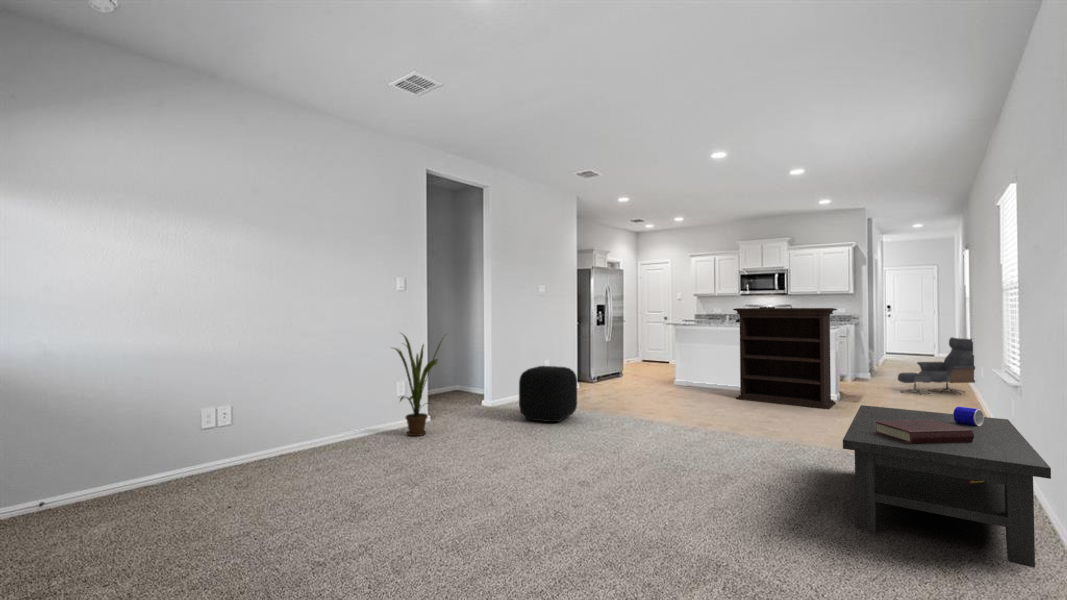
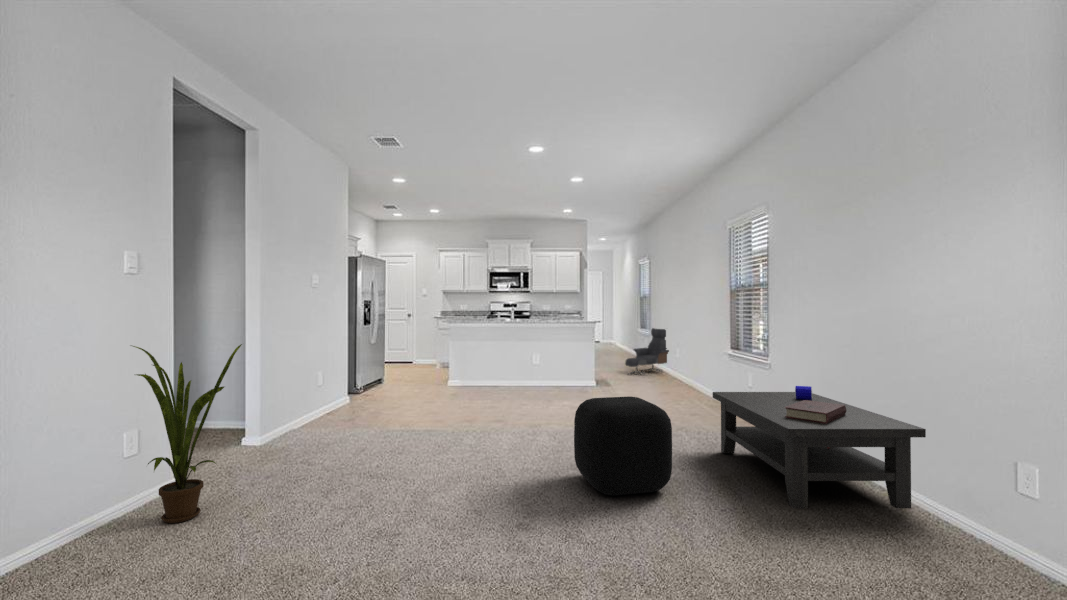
bookshelf: present [733,308,837,409] -> none [525,305,610,396]
ottoman: present [519,366,577,422] -> present [574,396,672,496]

